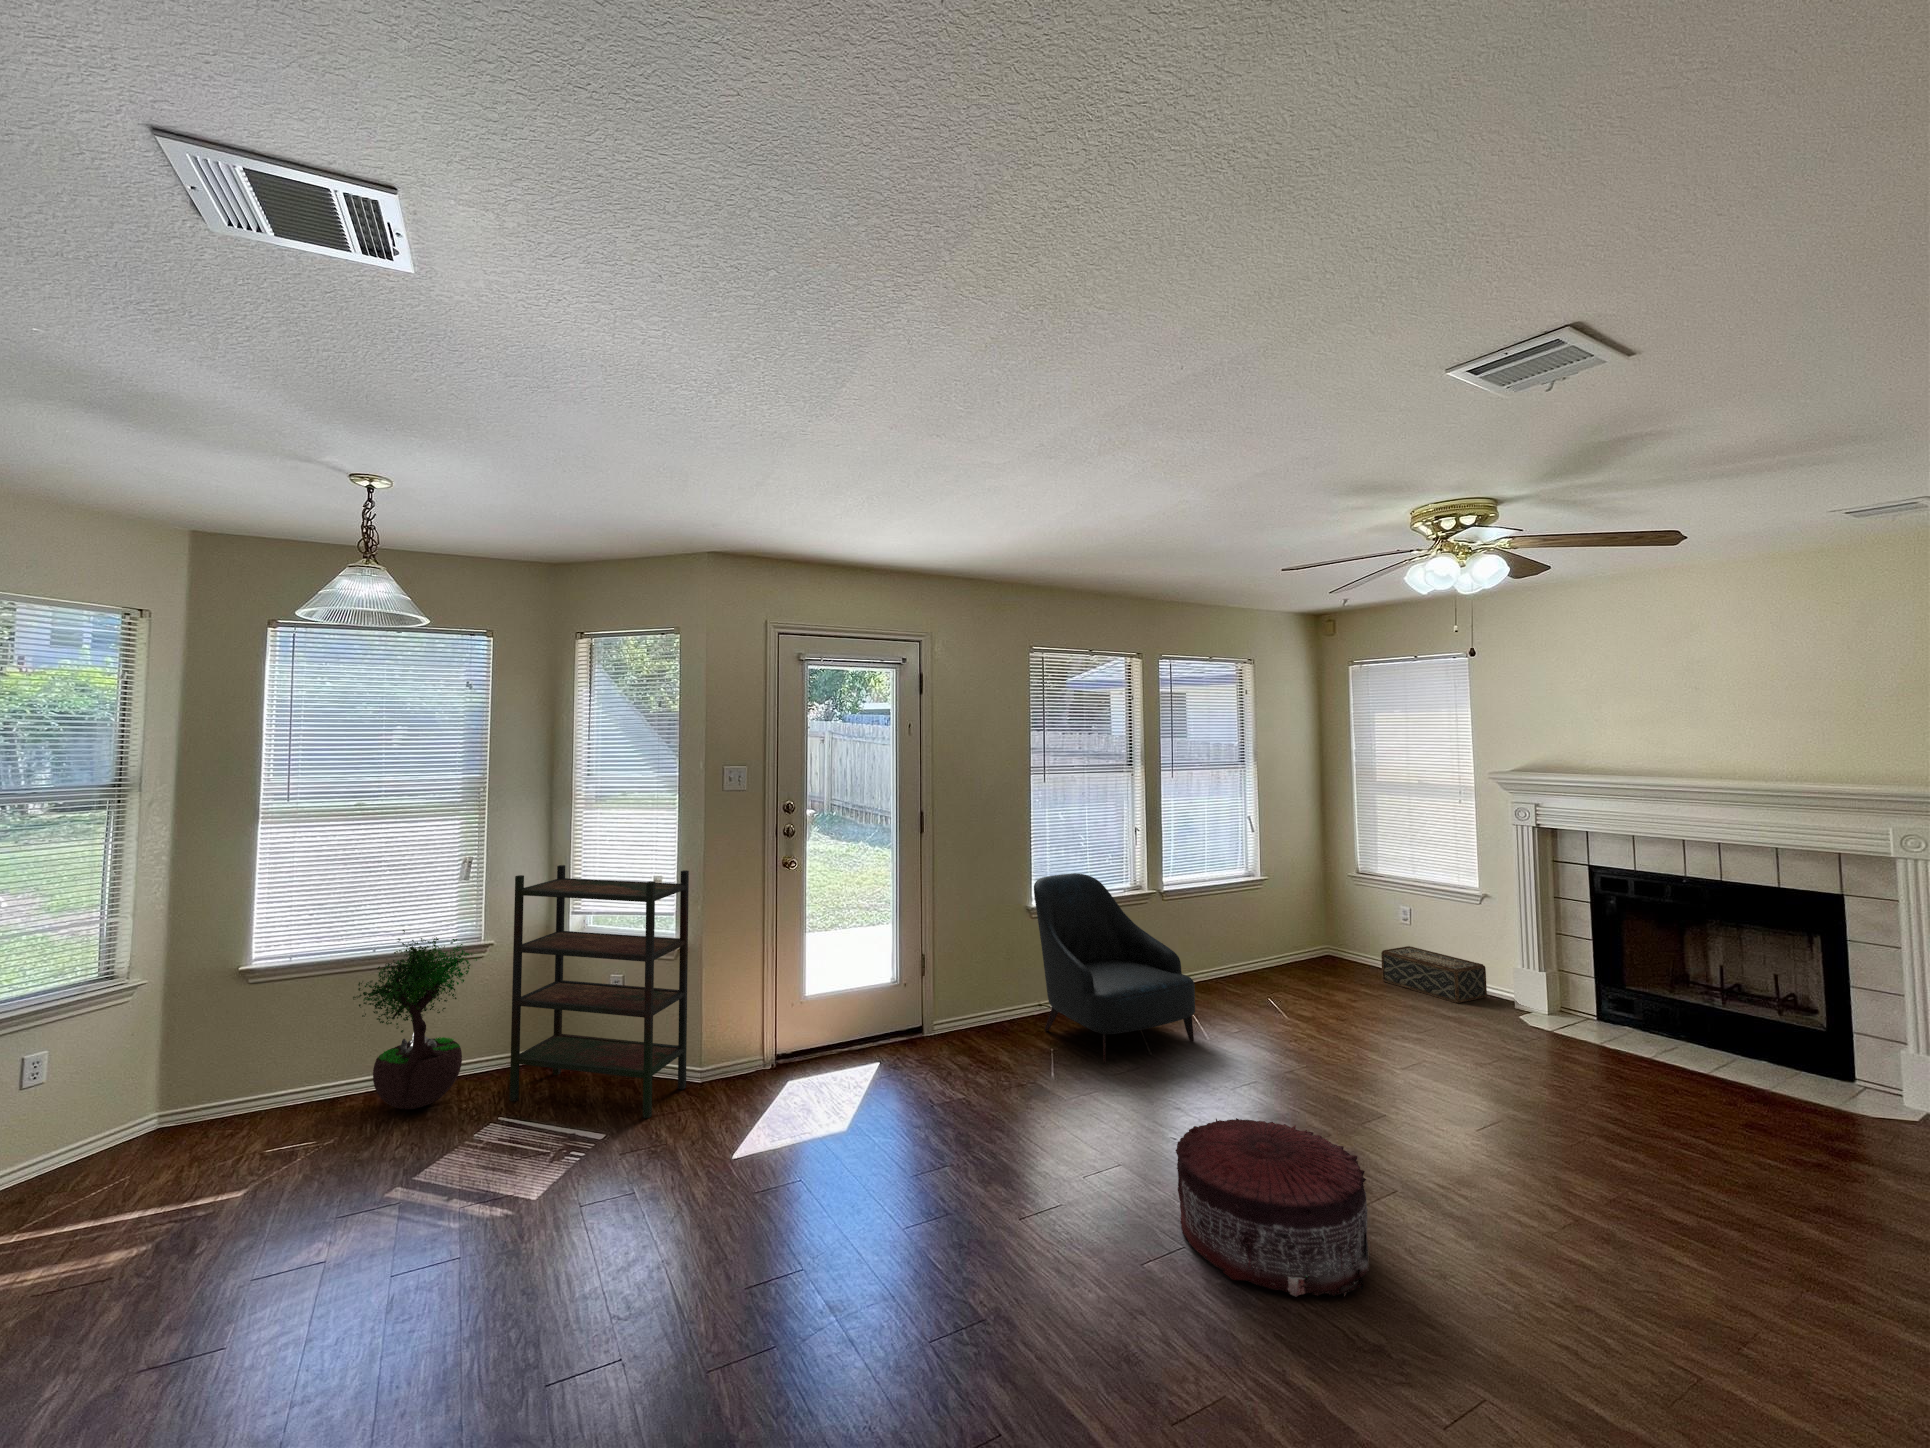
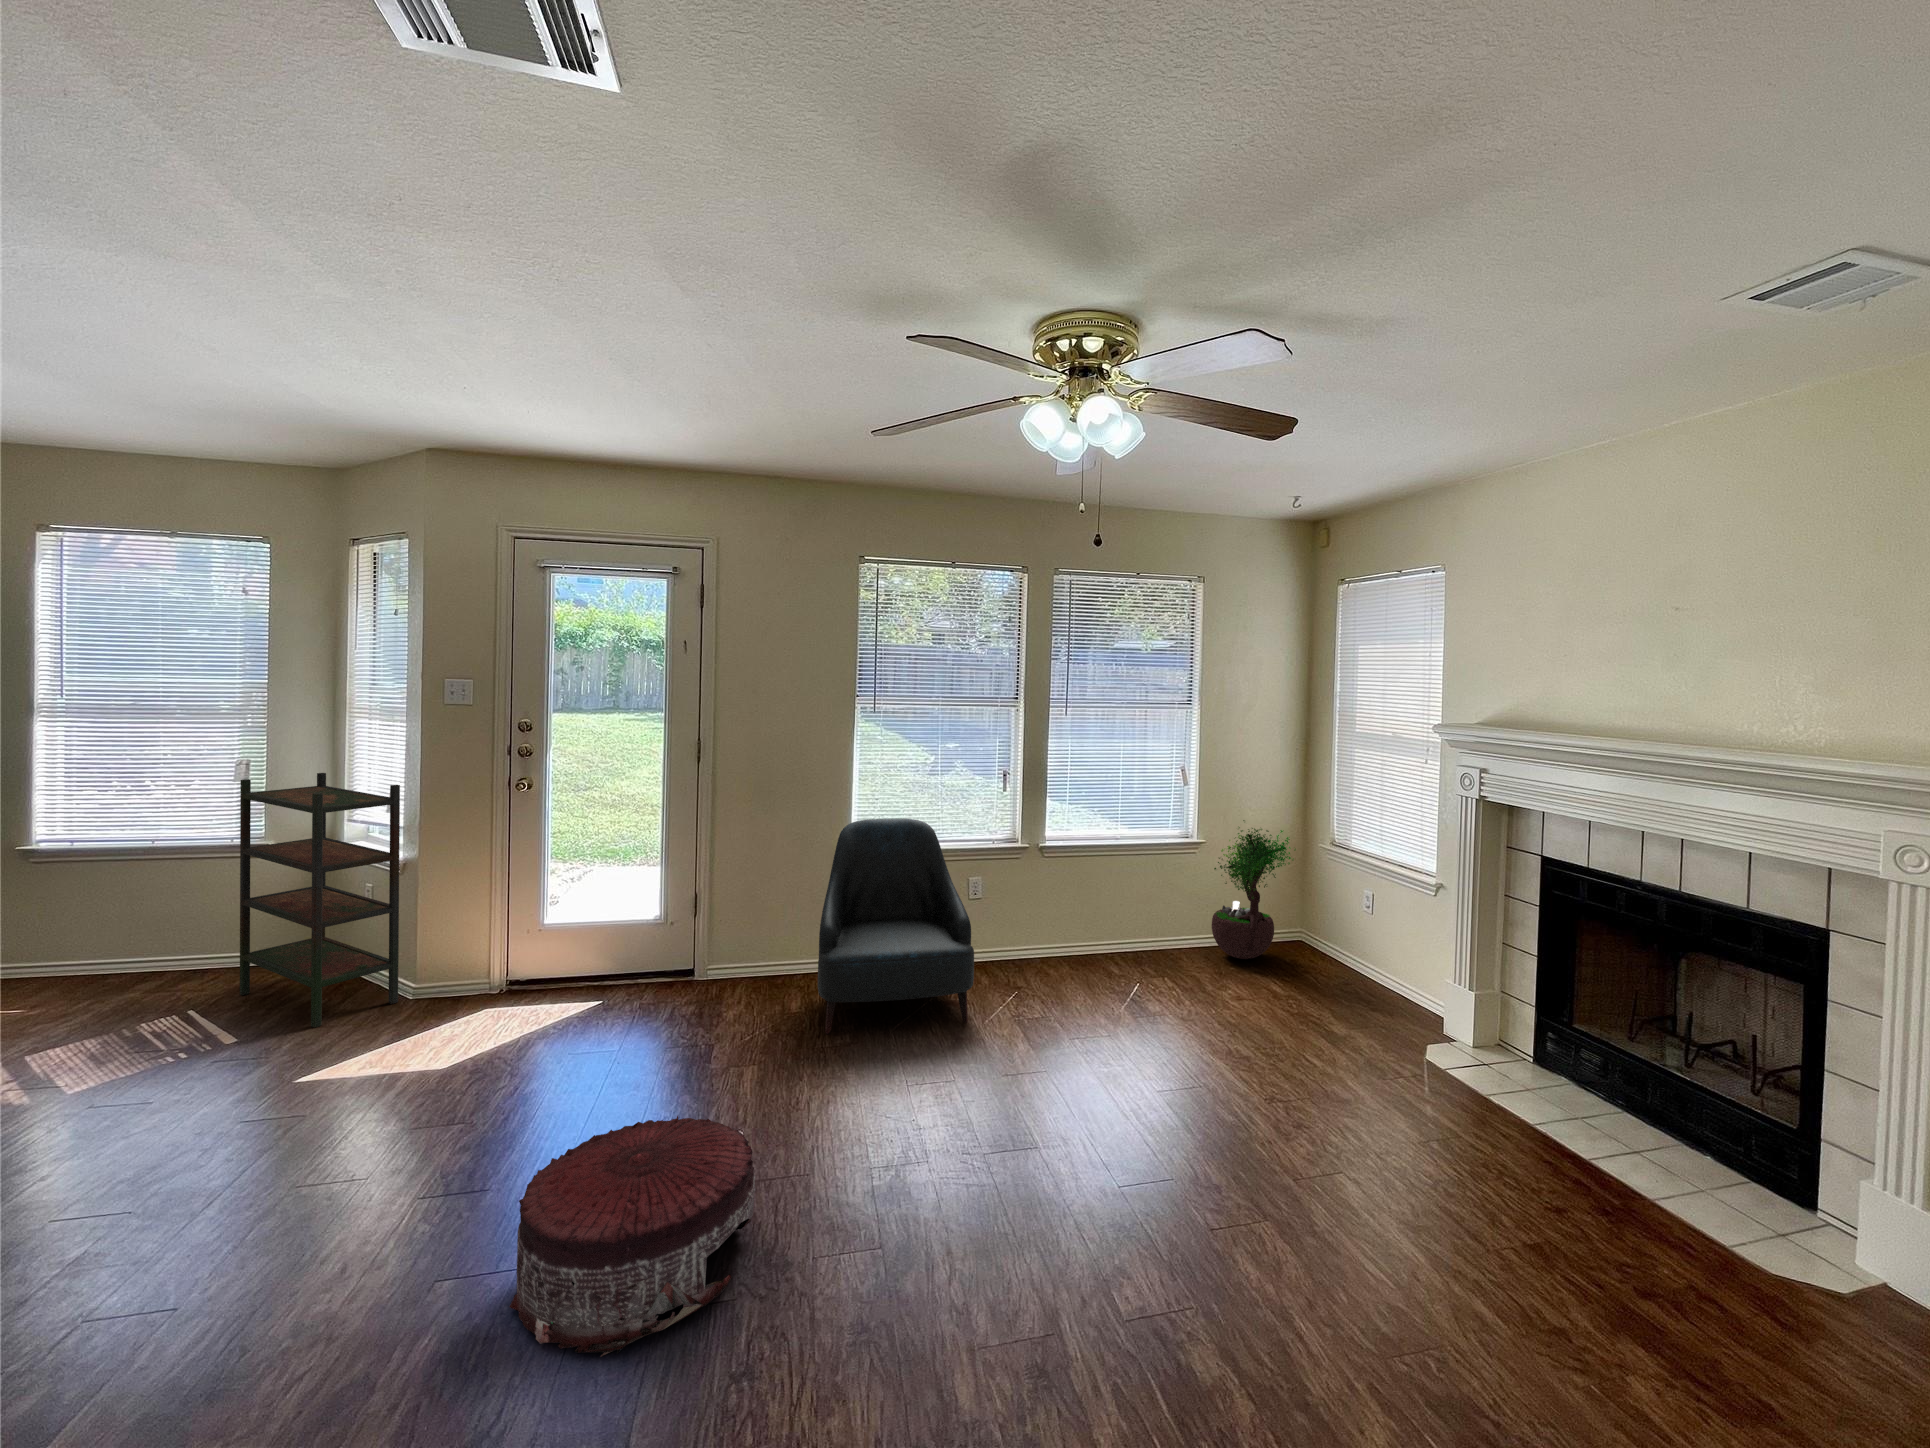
potted tree: present [353,930,477,1109] -> present [1212,820,1296,959]
woven basket: present [1381,946,1487,1003] -> none [1321,940,1430,1018]

